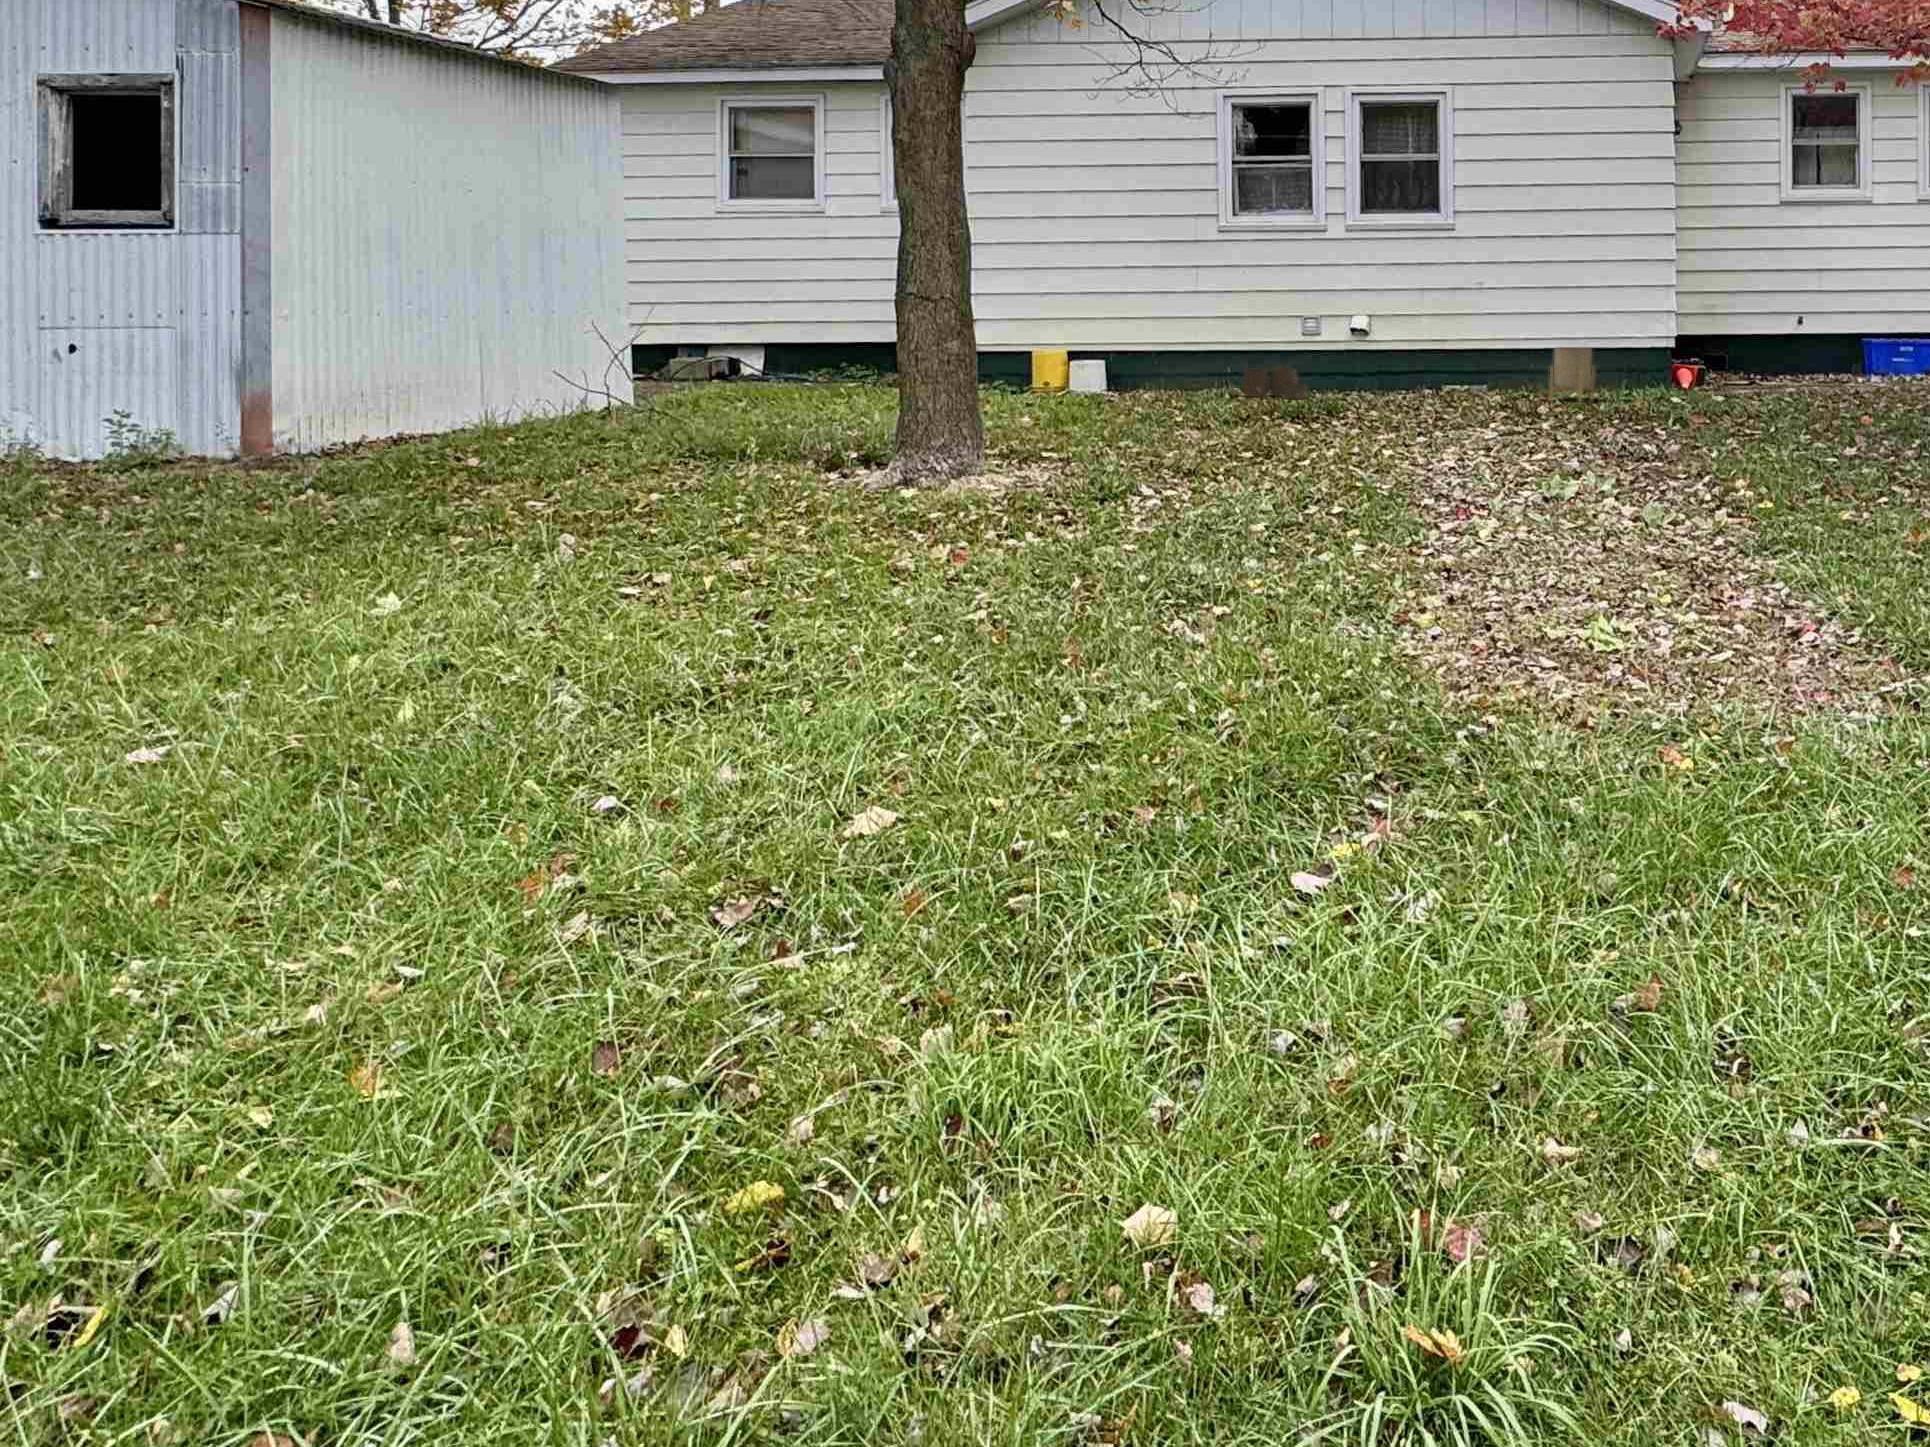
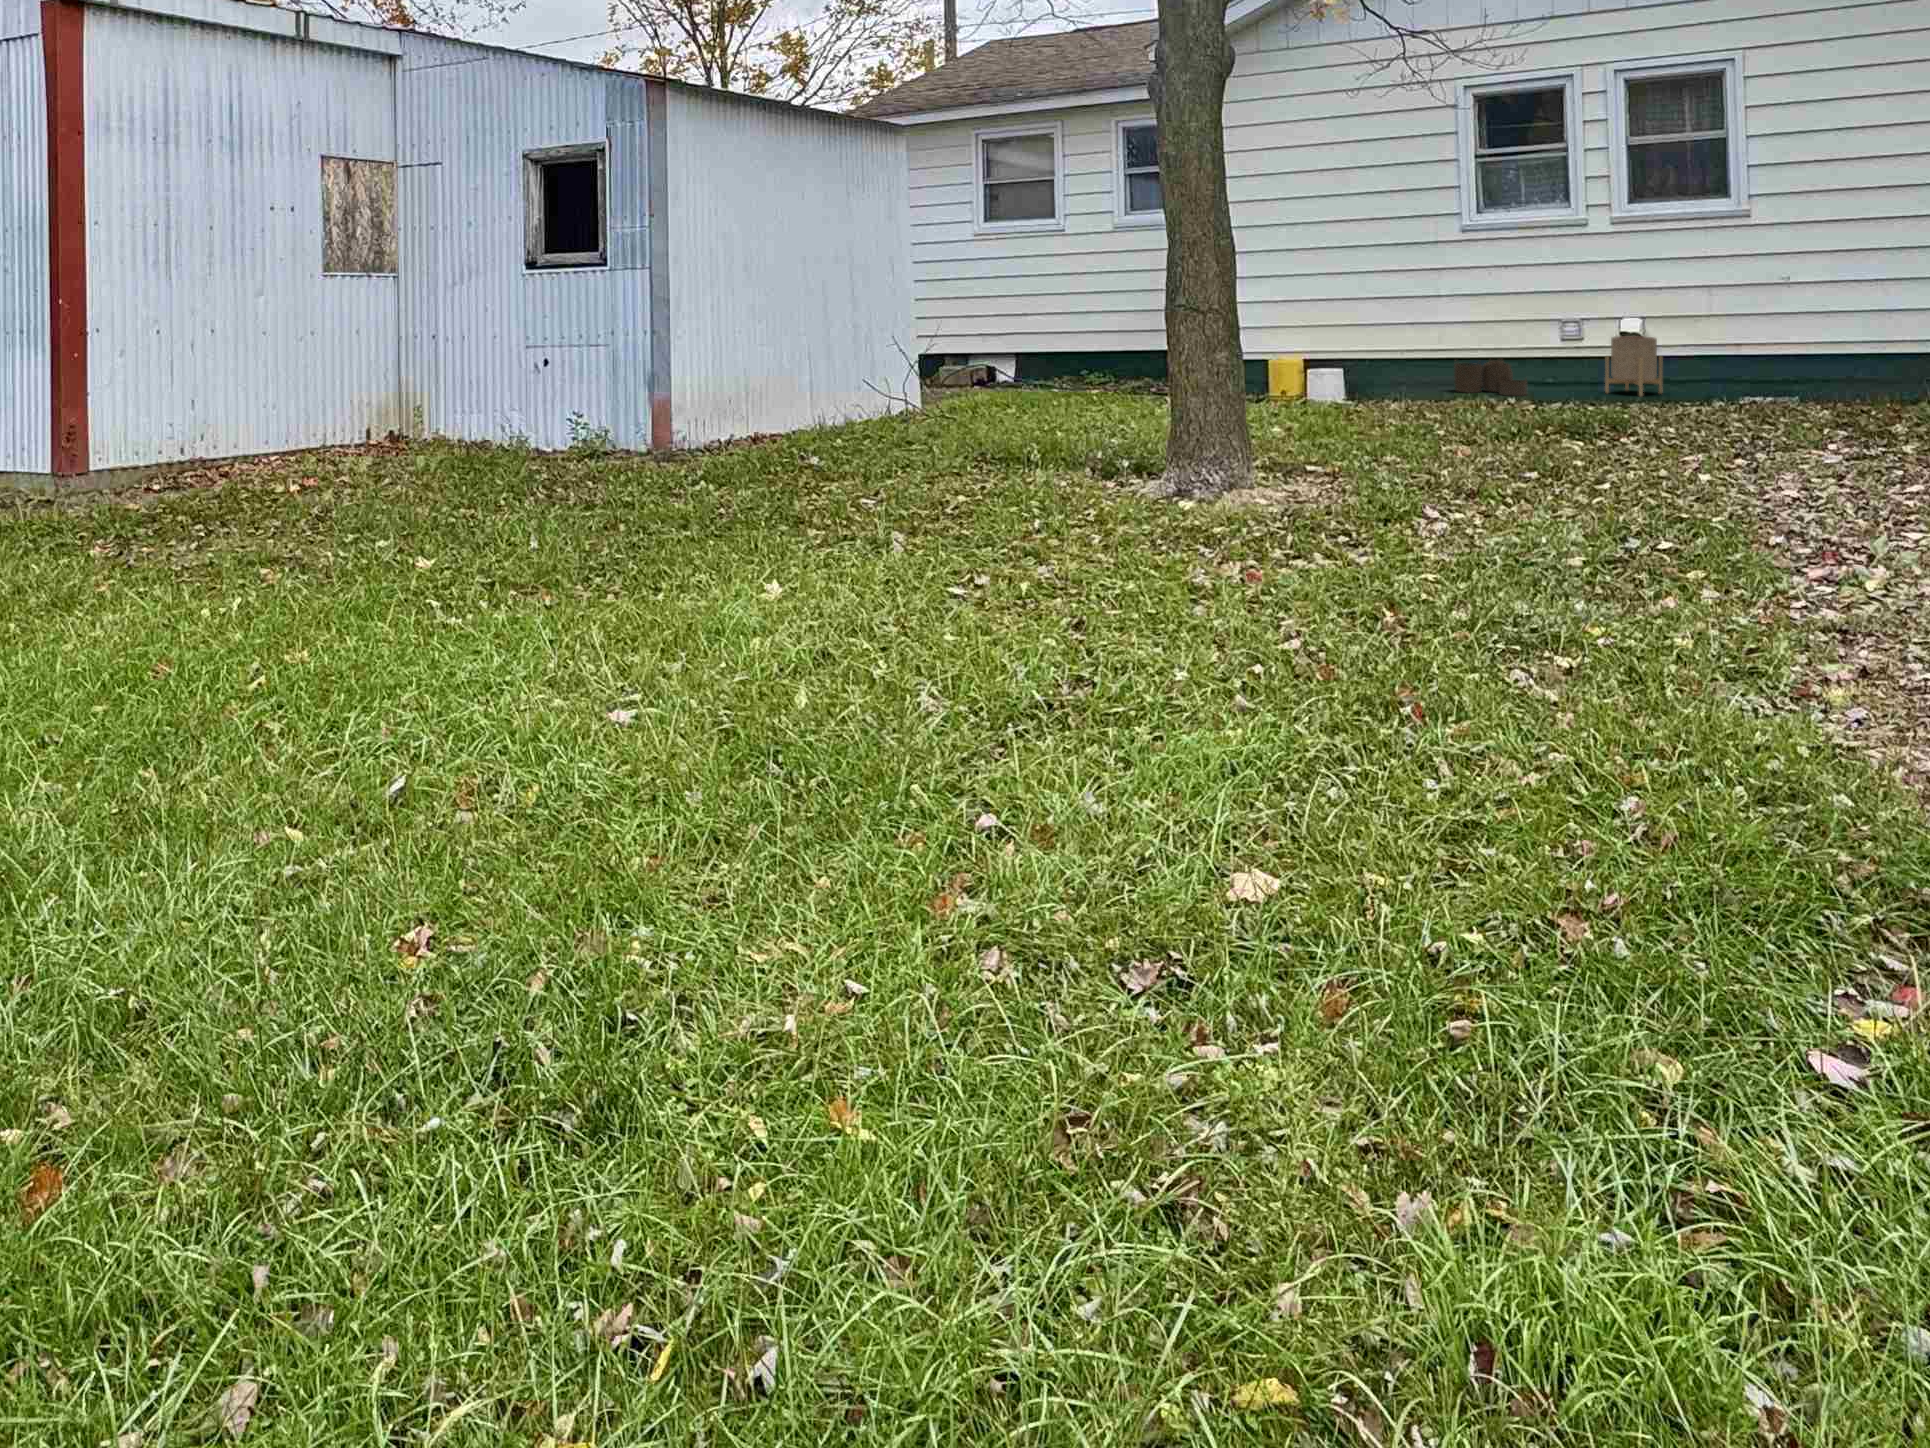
planter: present [1550,347,1595,401] -> present [1605,336,1663,396]

